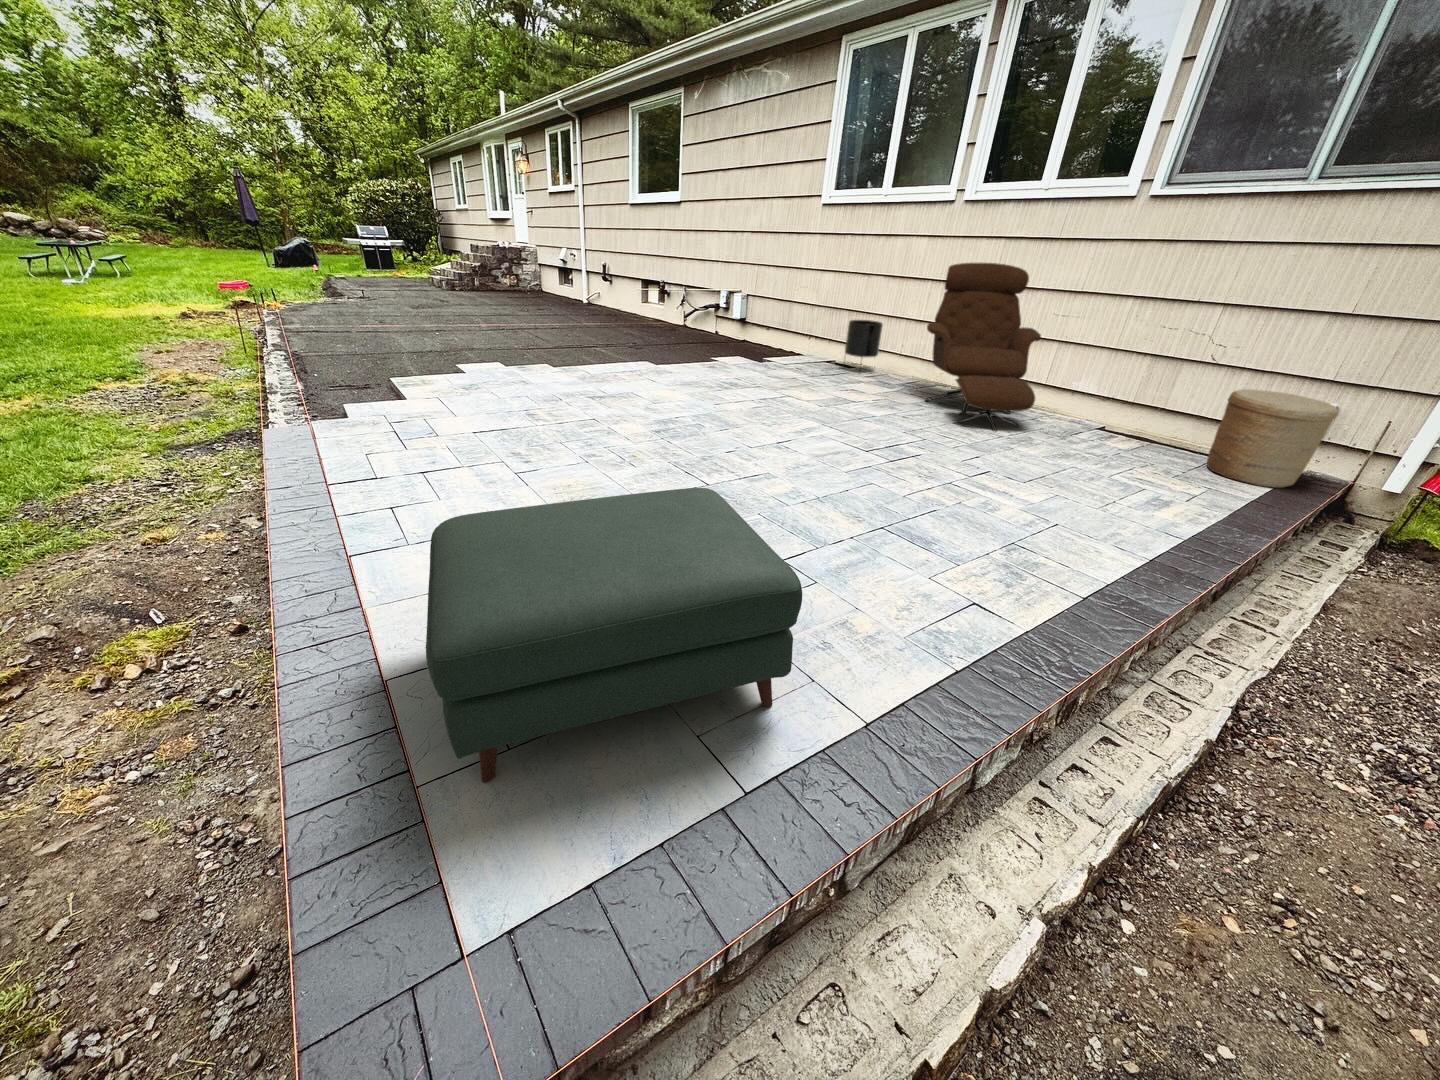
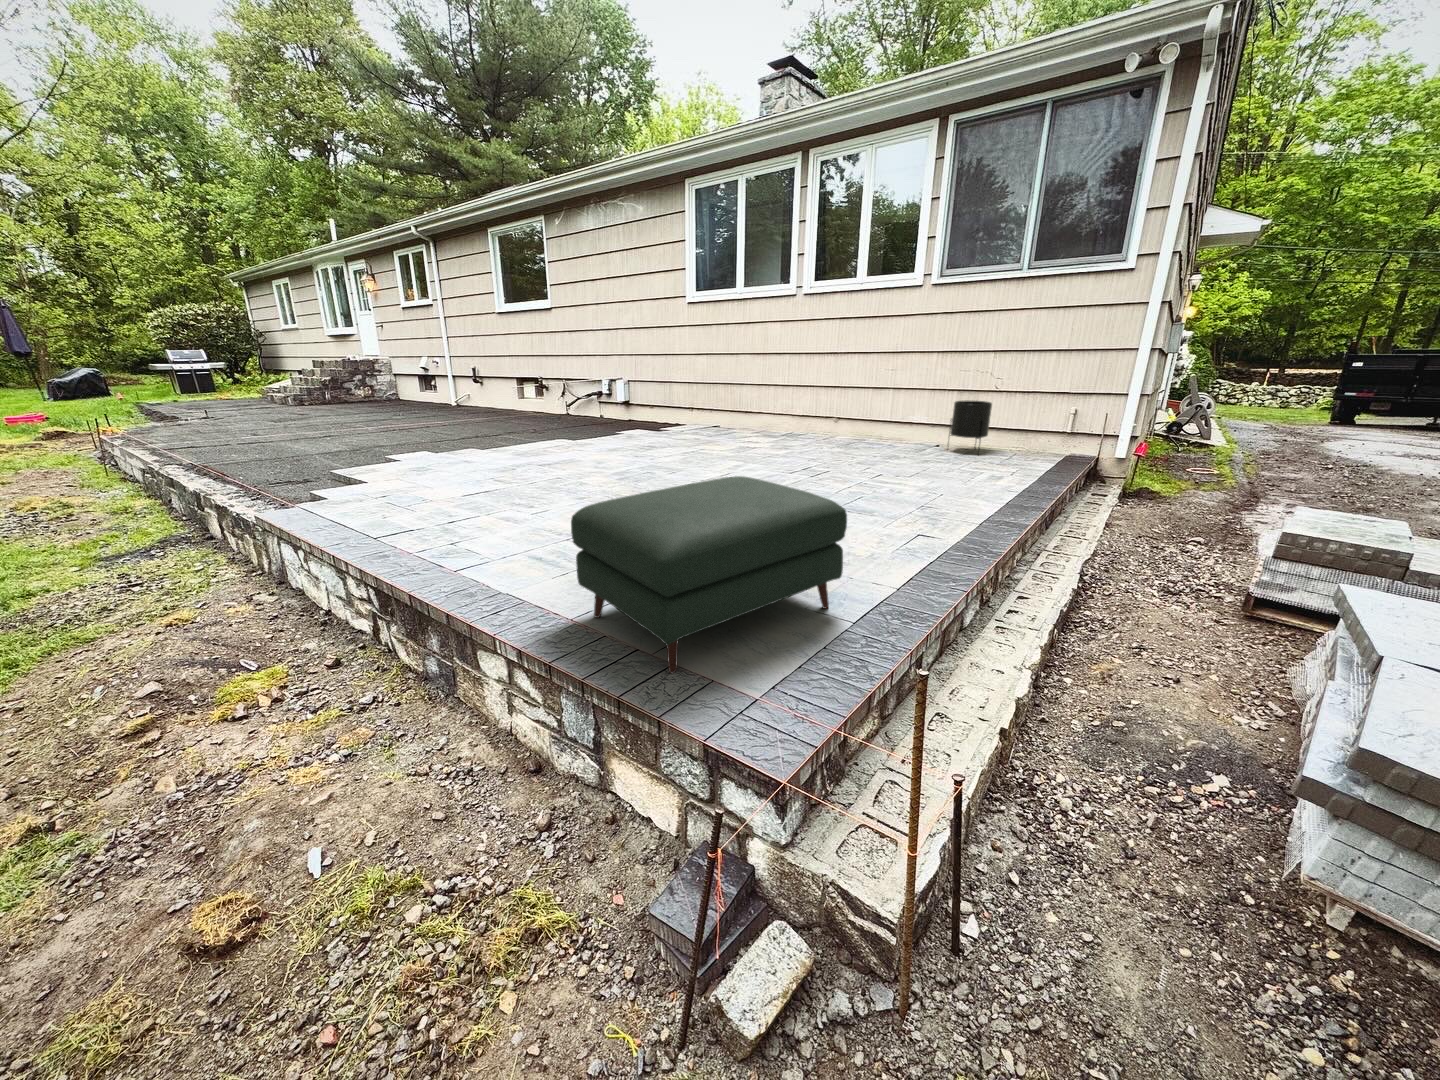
lounge chair: present [926,263,1041,432] -> none [796,337,890,456]
planter: present [843,320,883,366] -> present [949,400,992,449]
woven basket: present [1207,389,1338,488] -> none [1011,404,1079,466]

